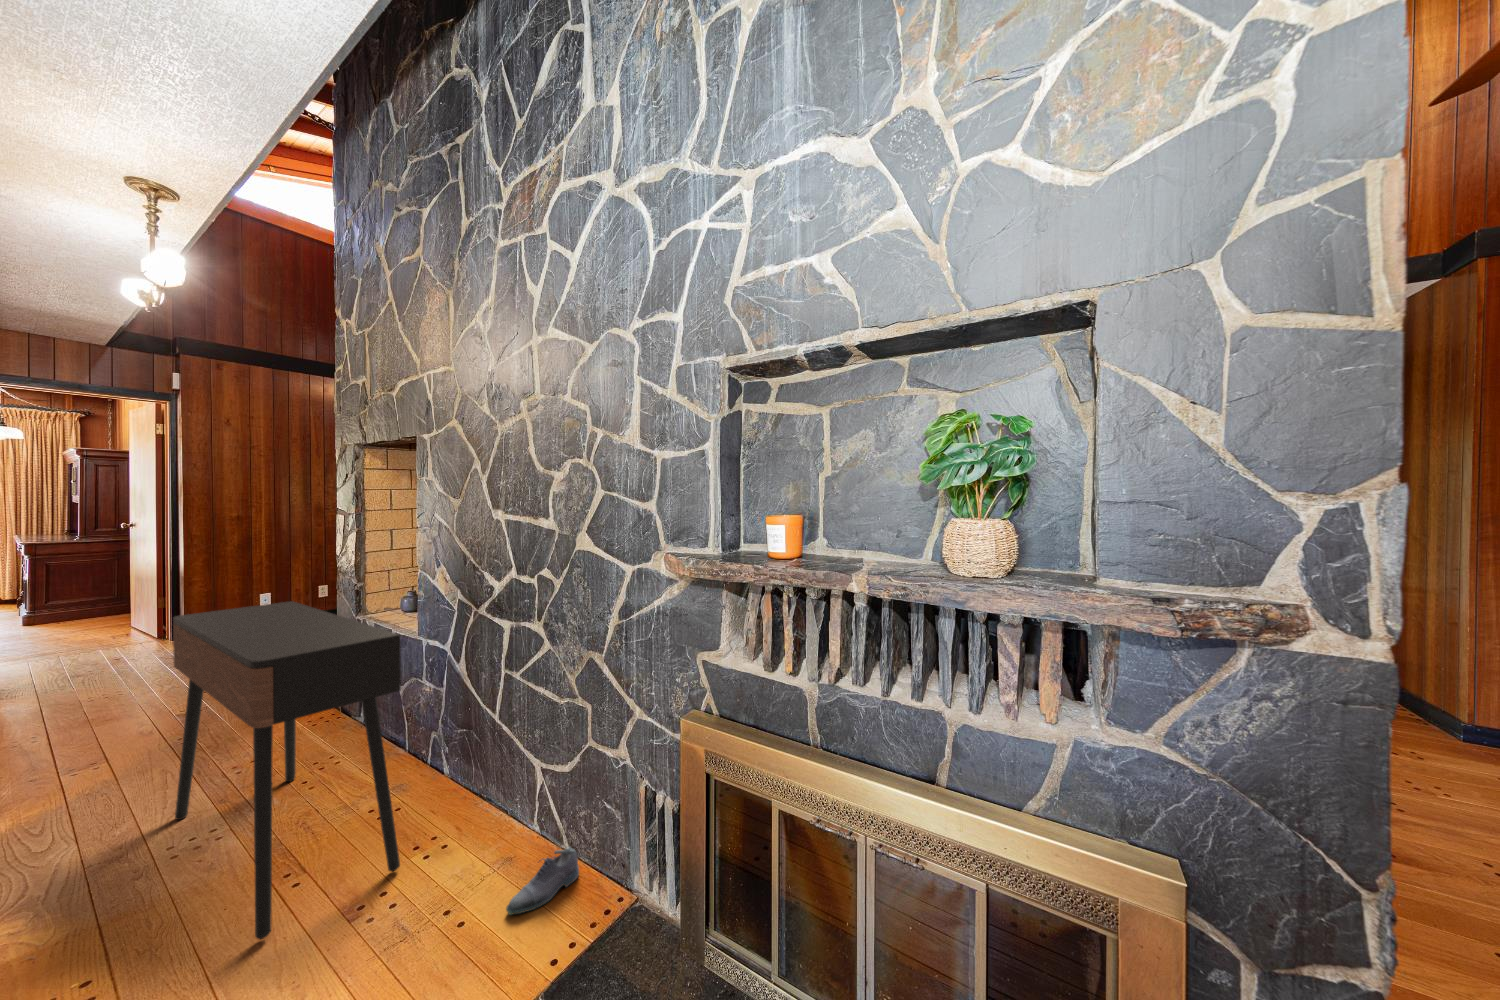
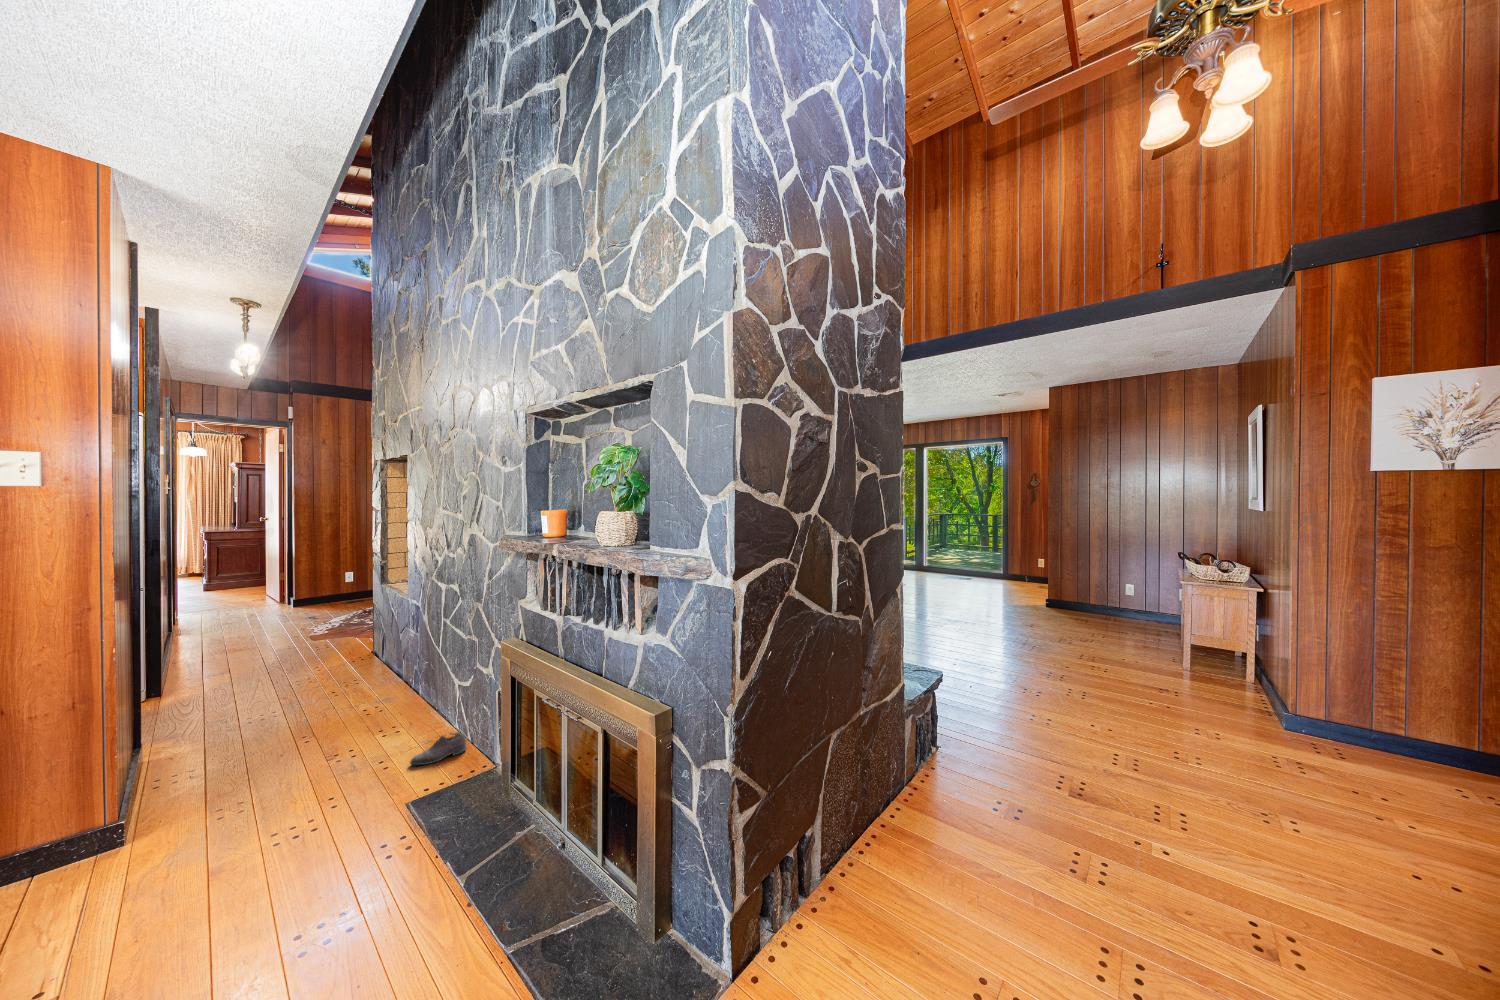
console table: present [173,601,401,939] -> none [248,569,363,764]

